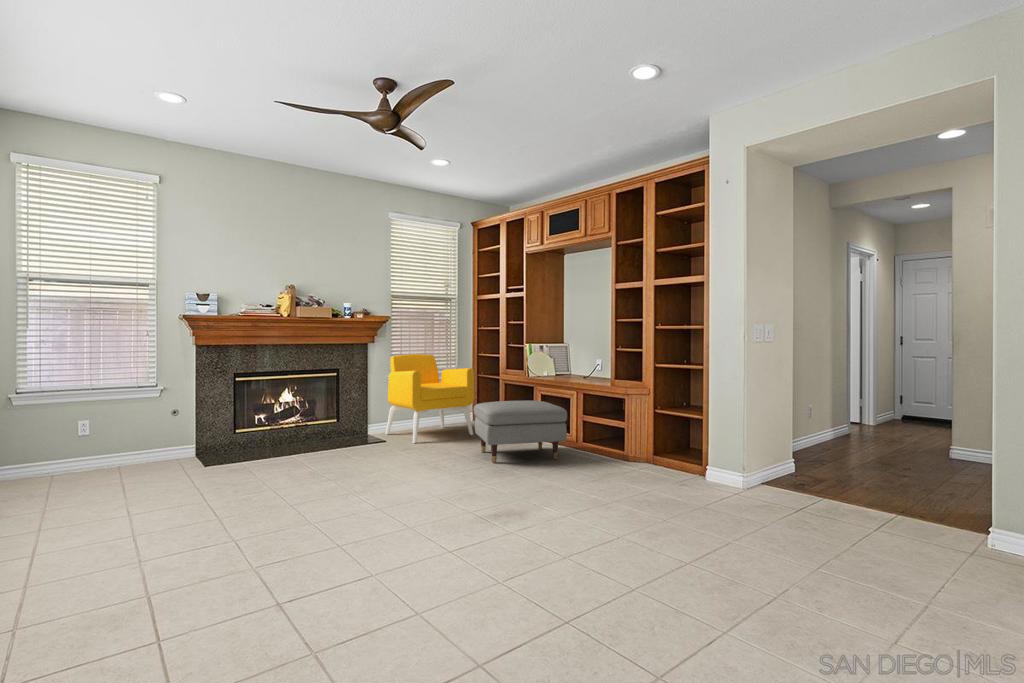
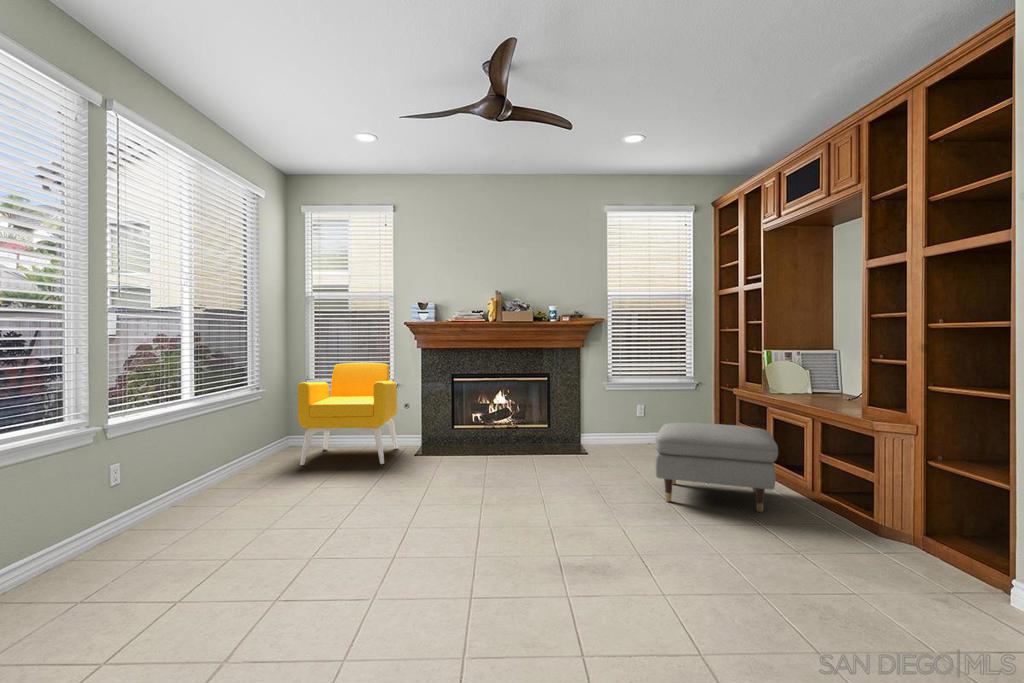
armchair: present [386,354,474,443] -> present [298,362,398,465]

